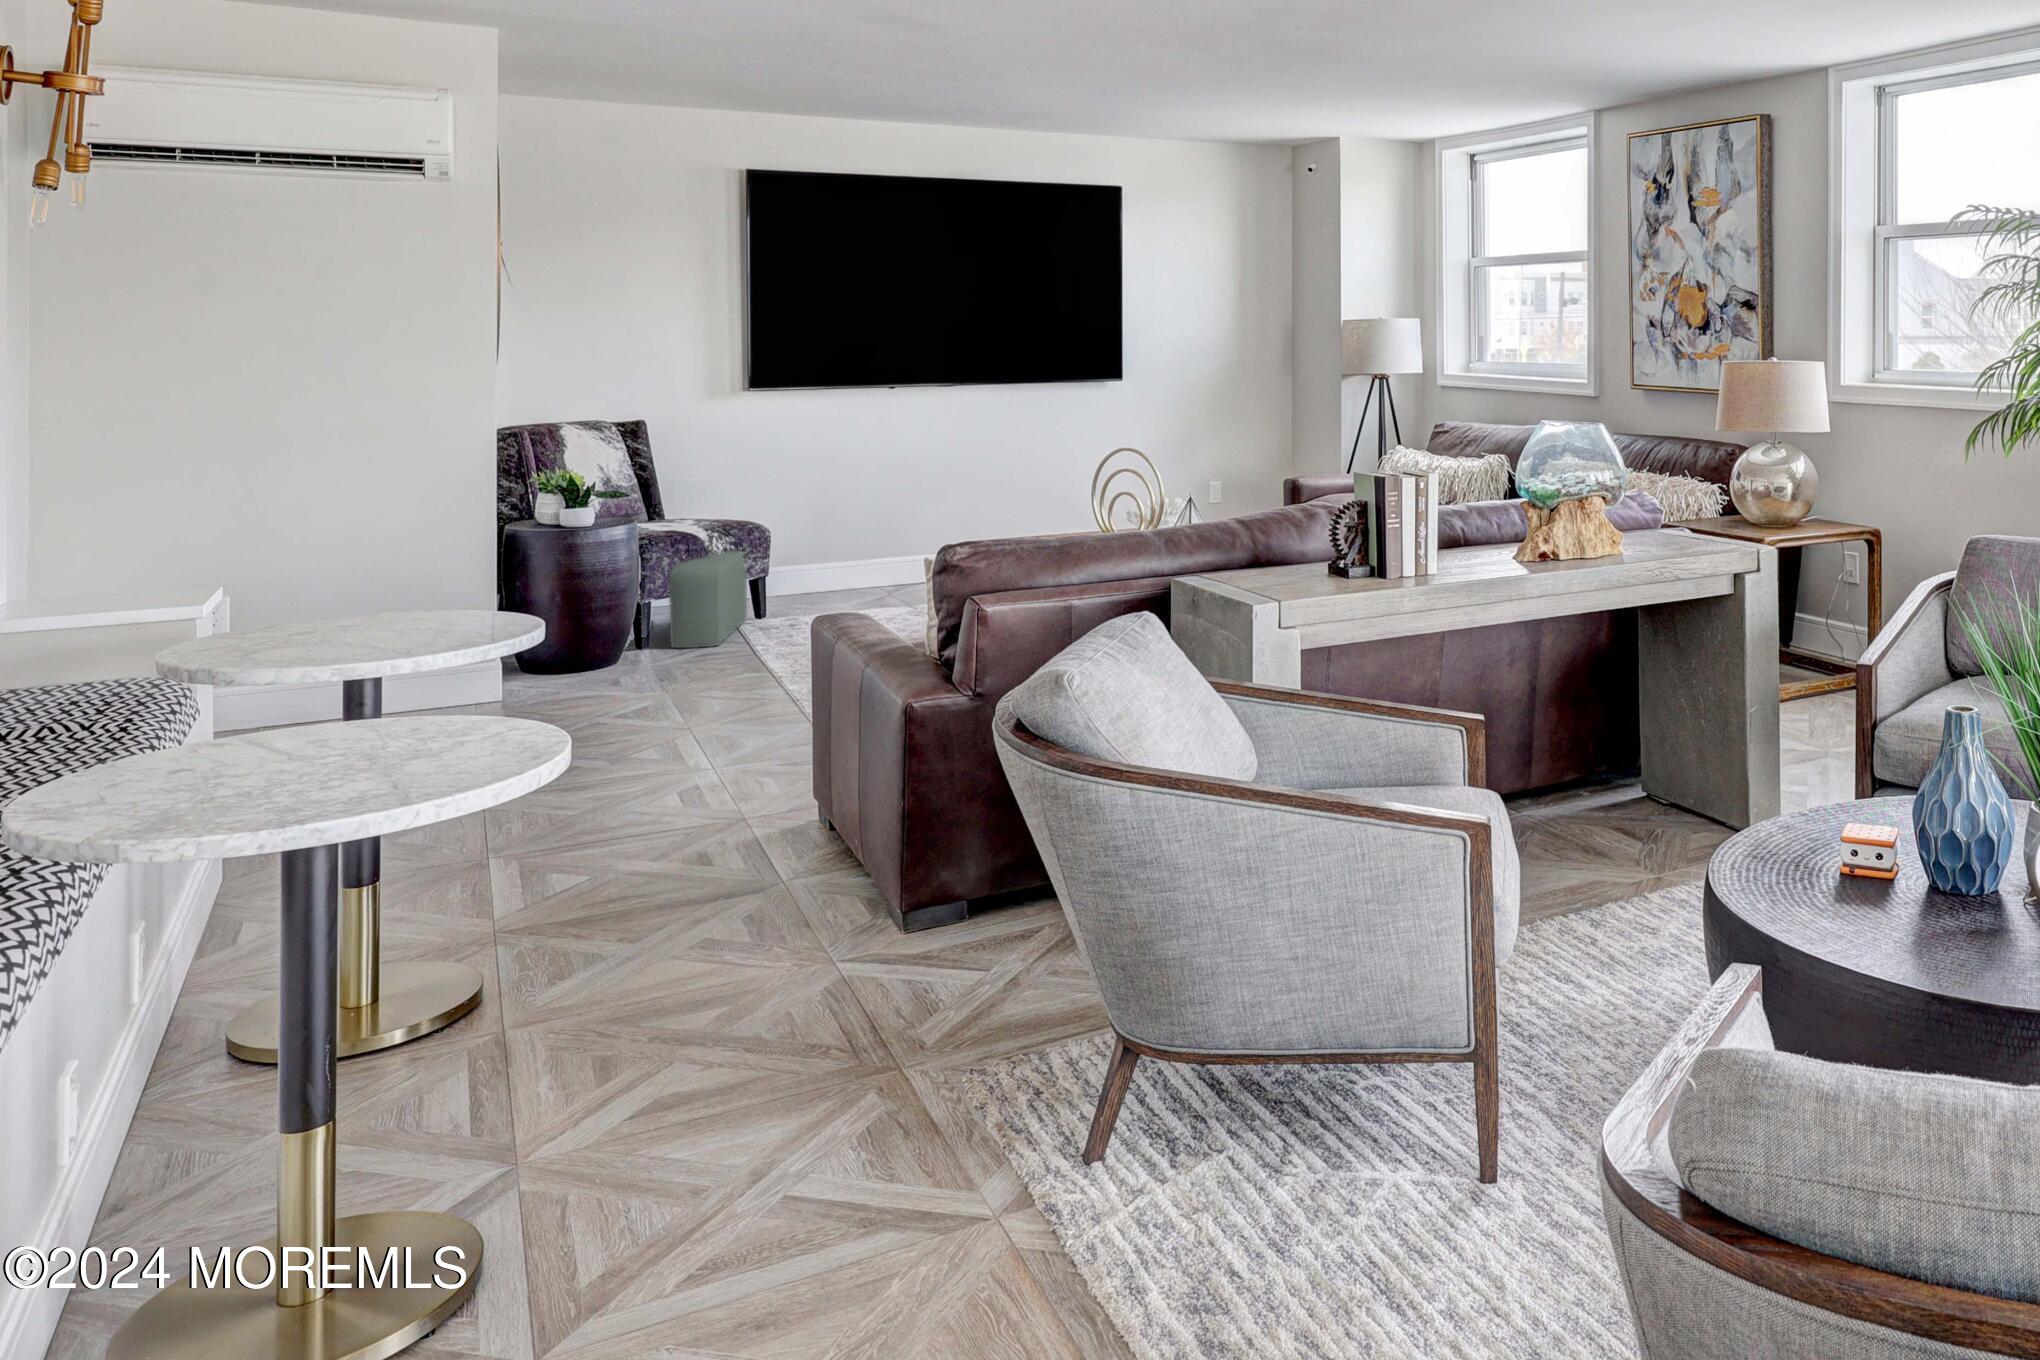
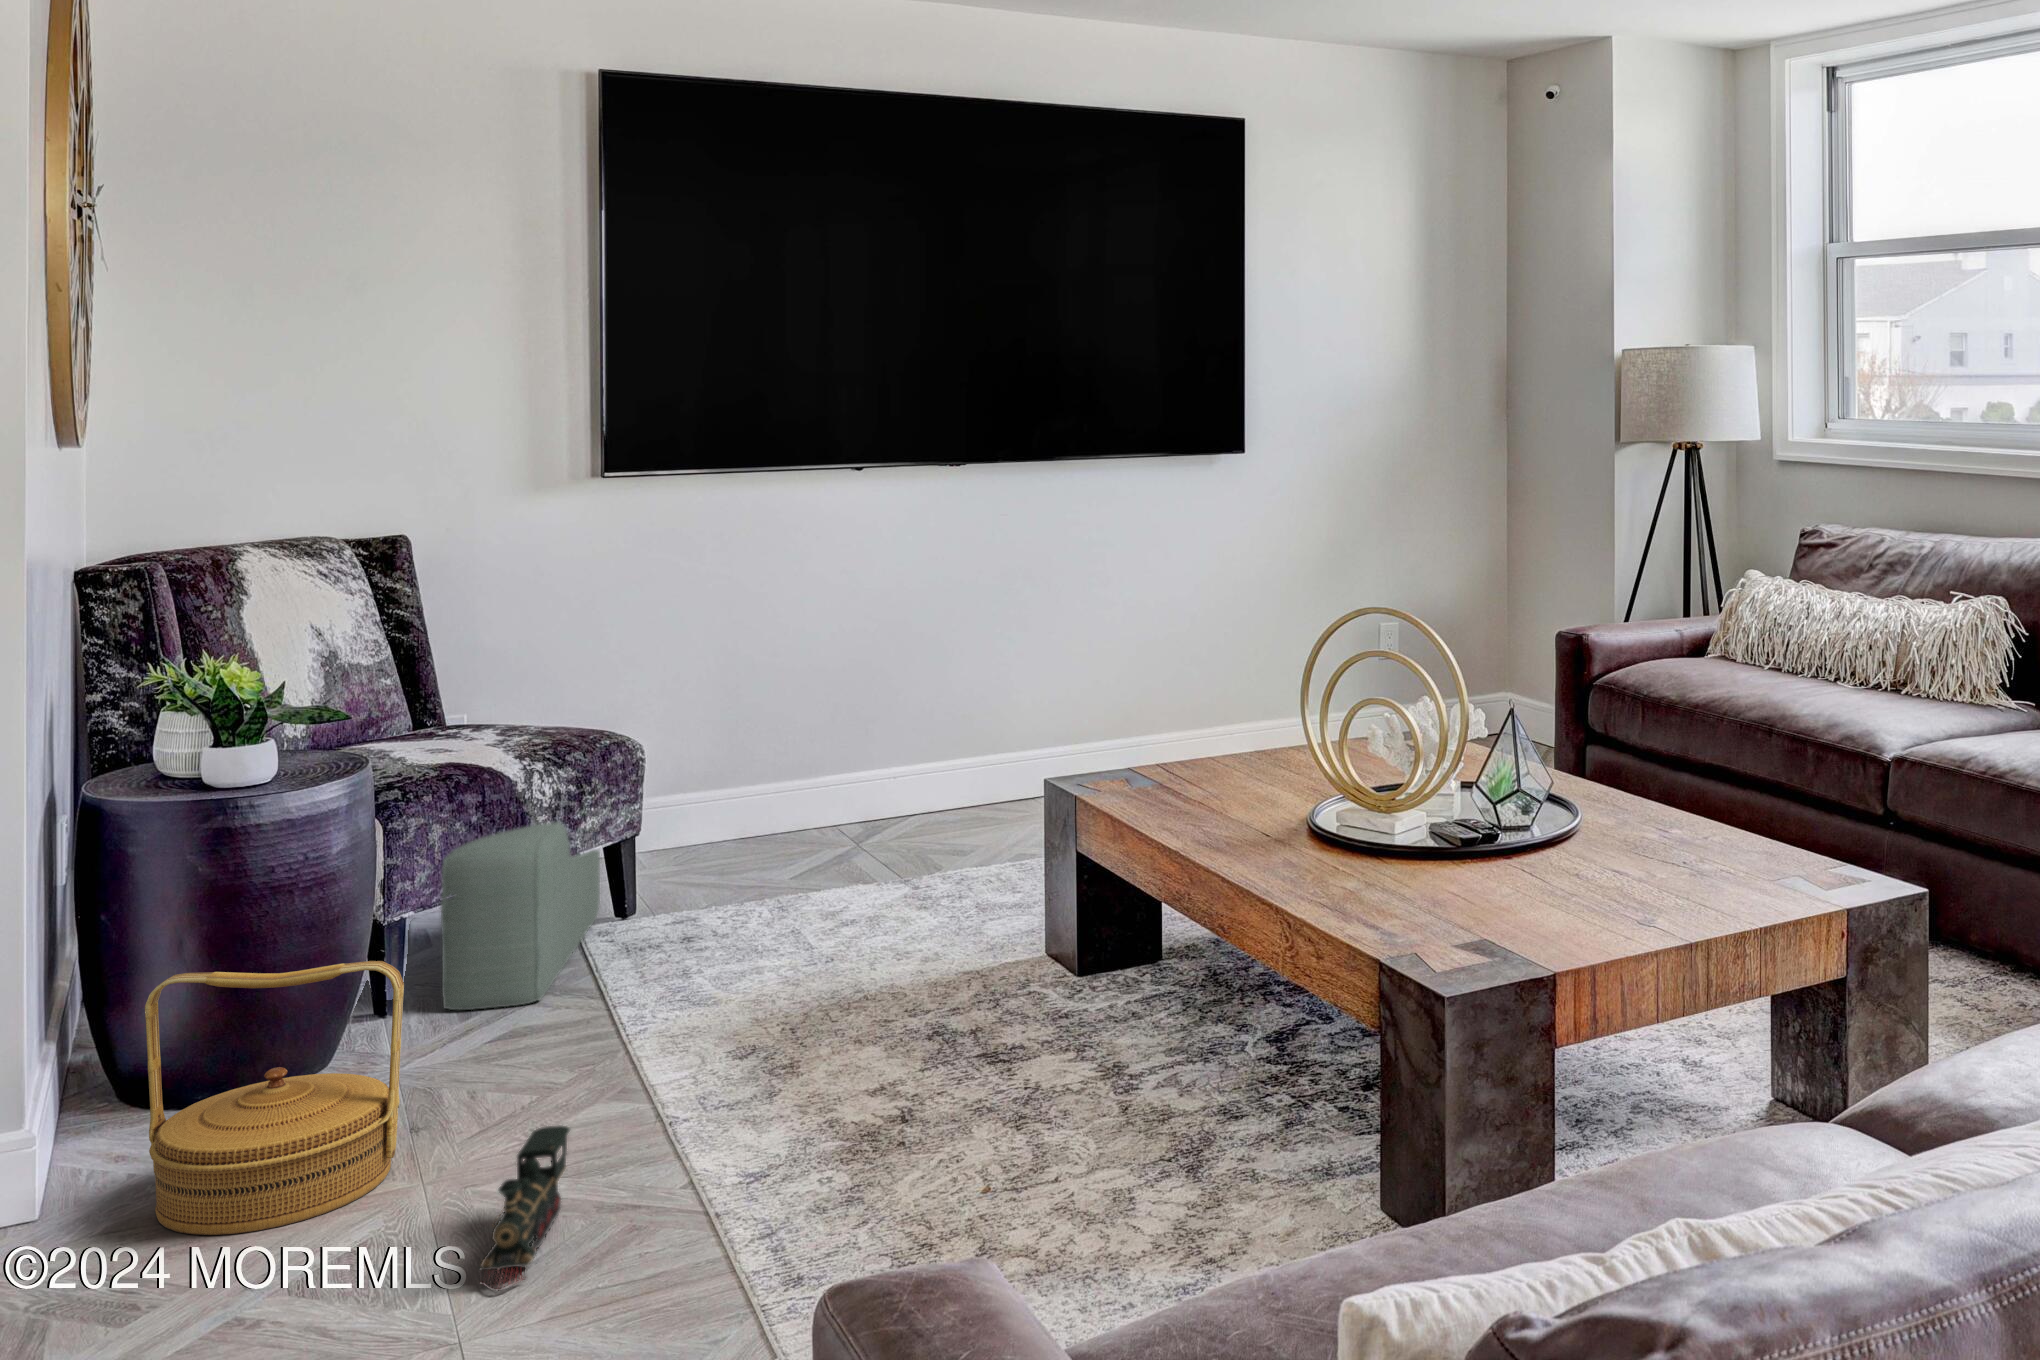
basket: none [551,594,662,703] -> present [145,961,404,1235]
toy train: none [701,662,737,714] -> present [480,1125,570,1291]

